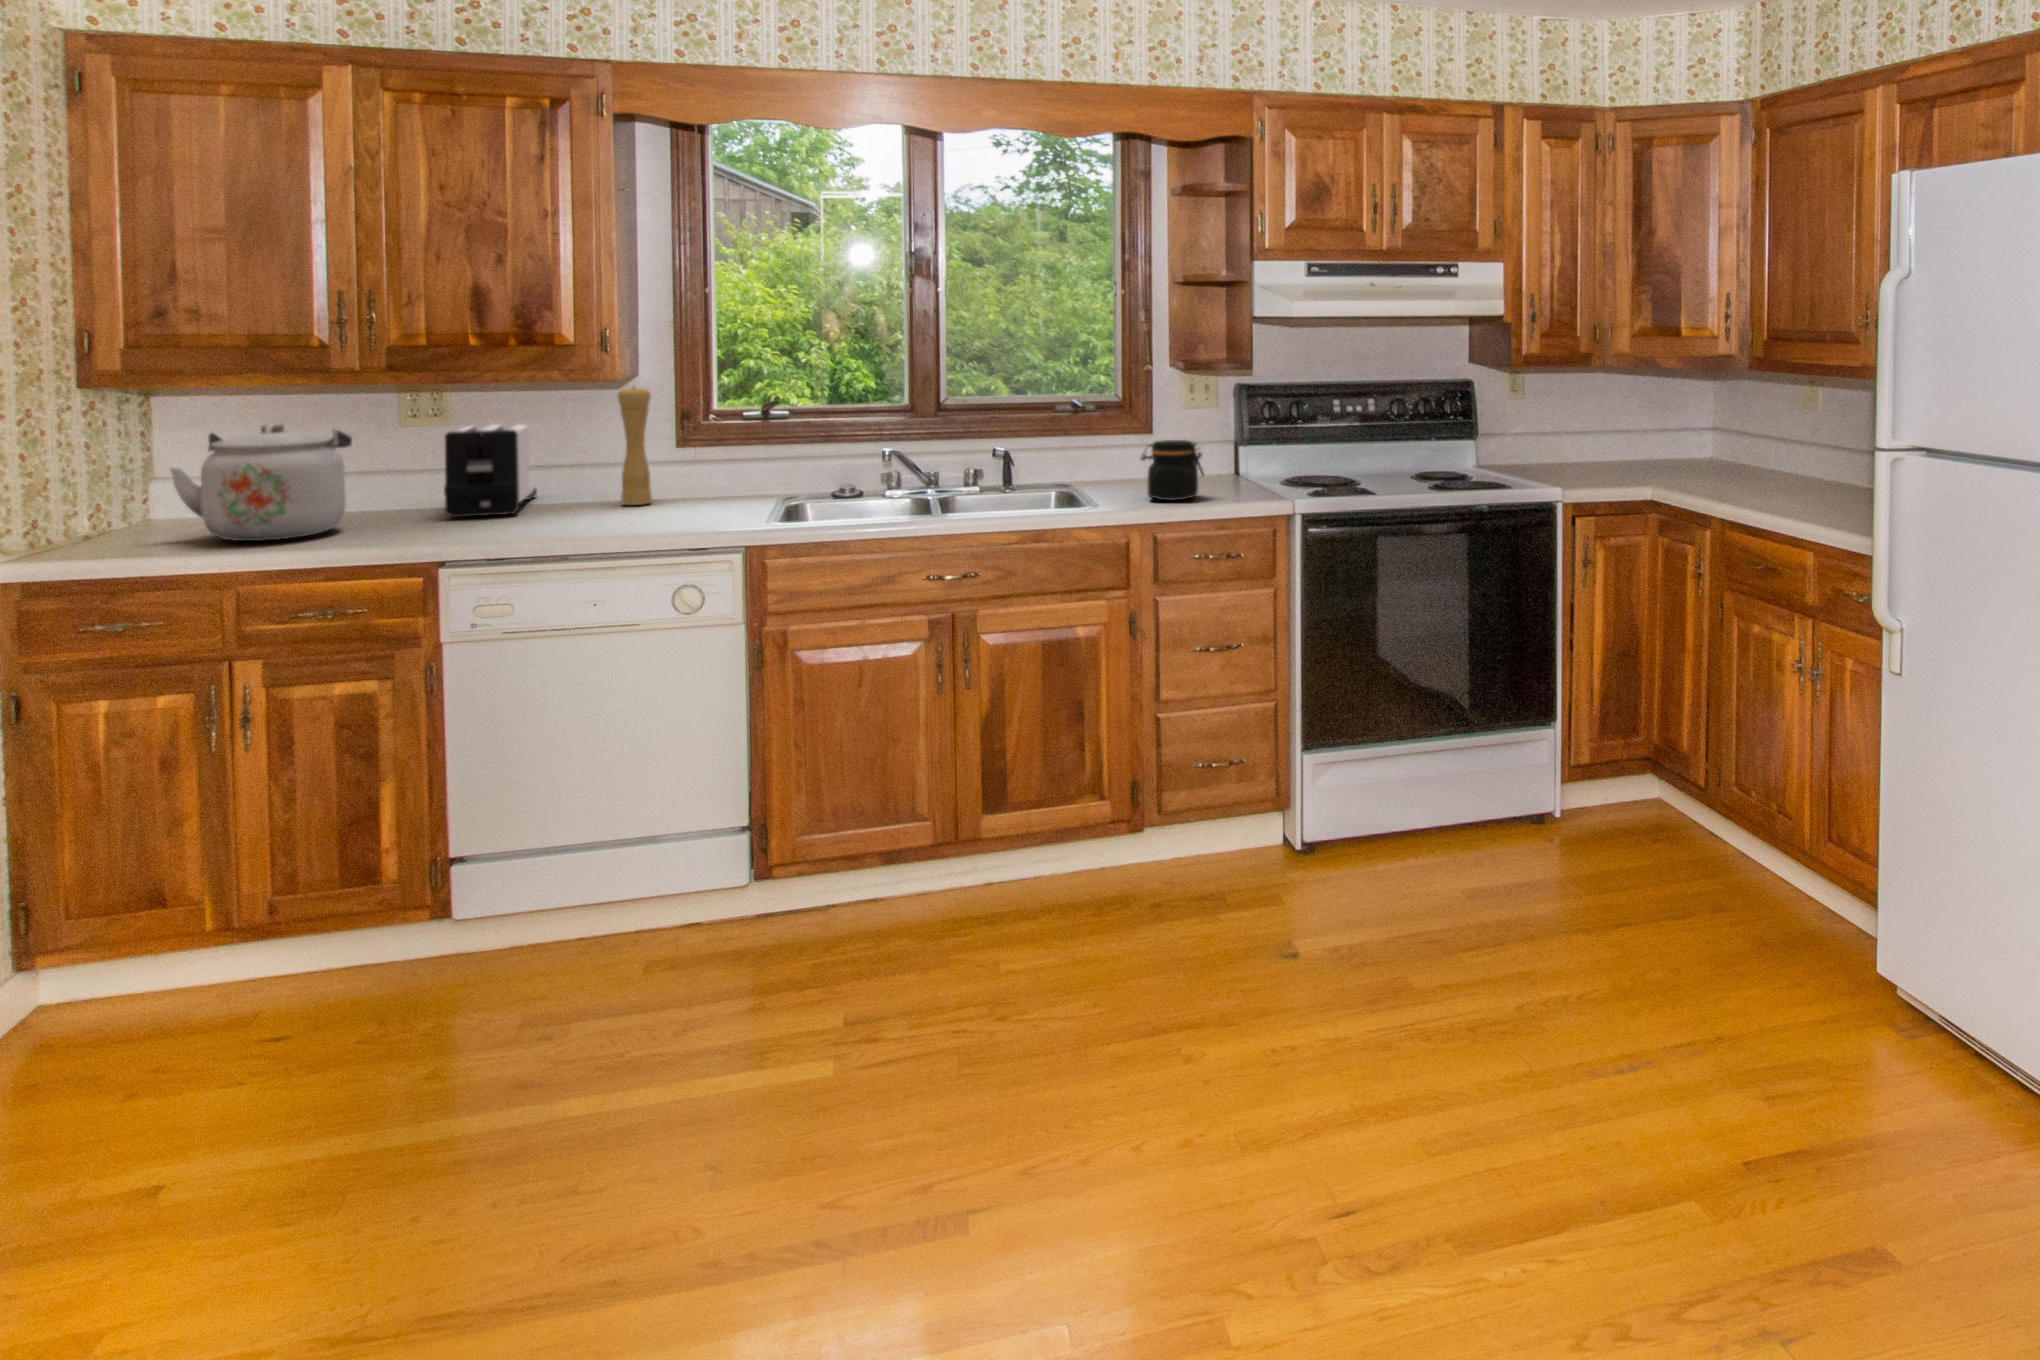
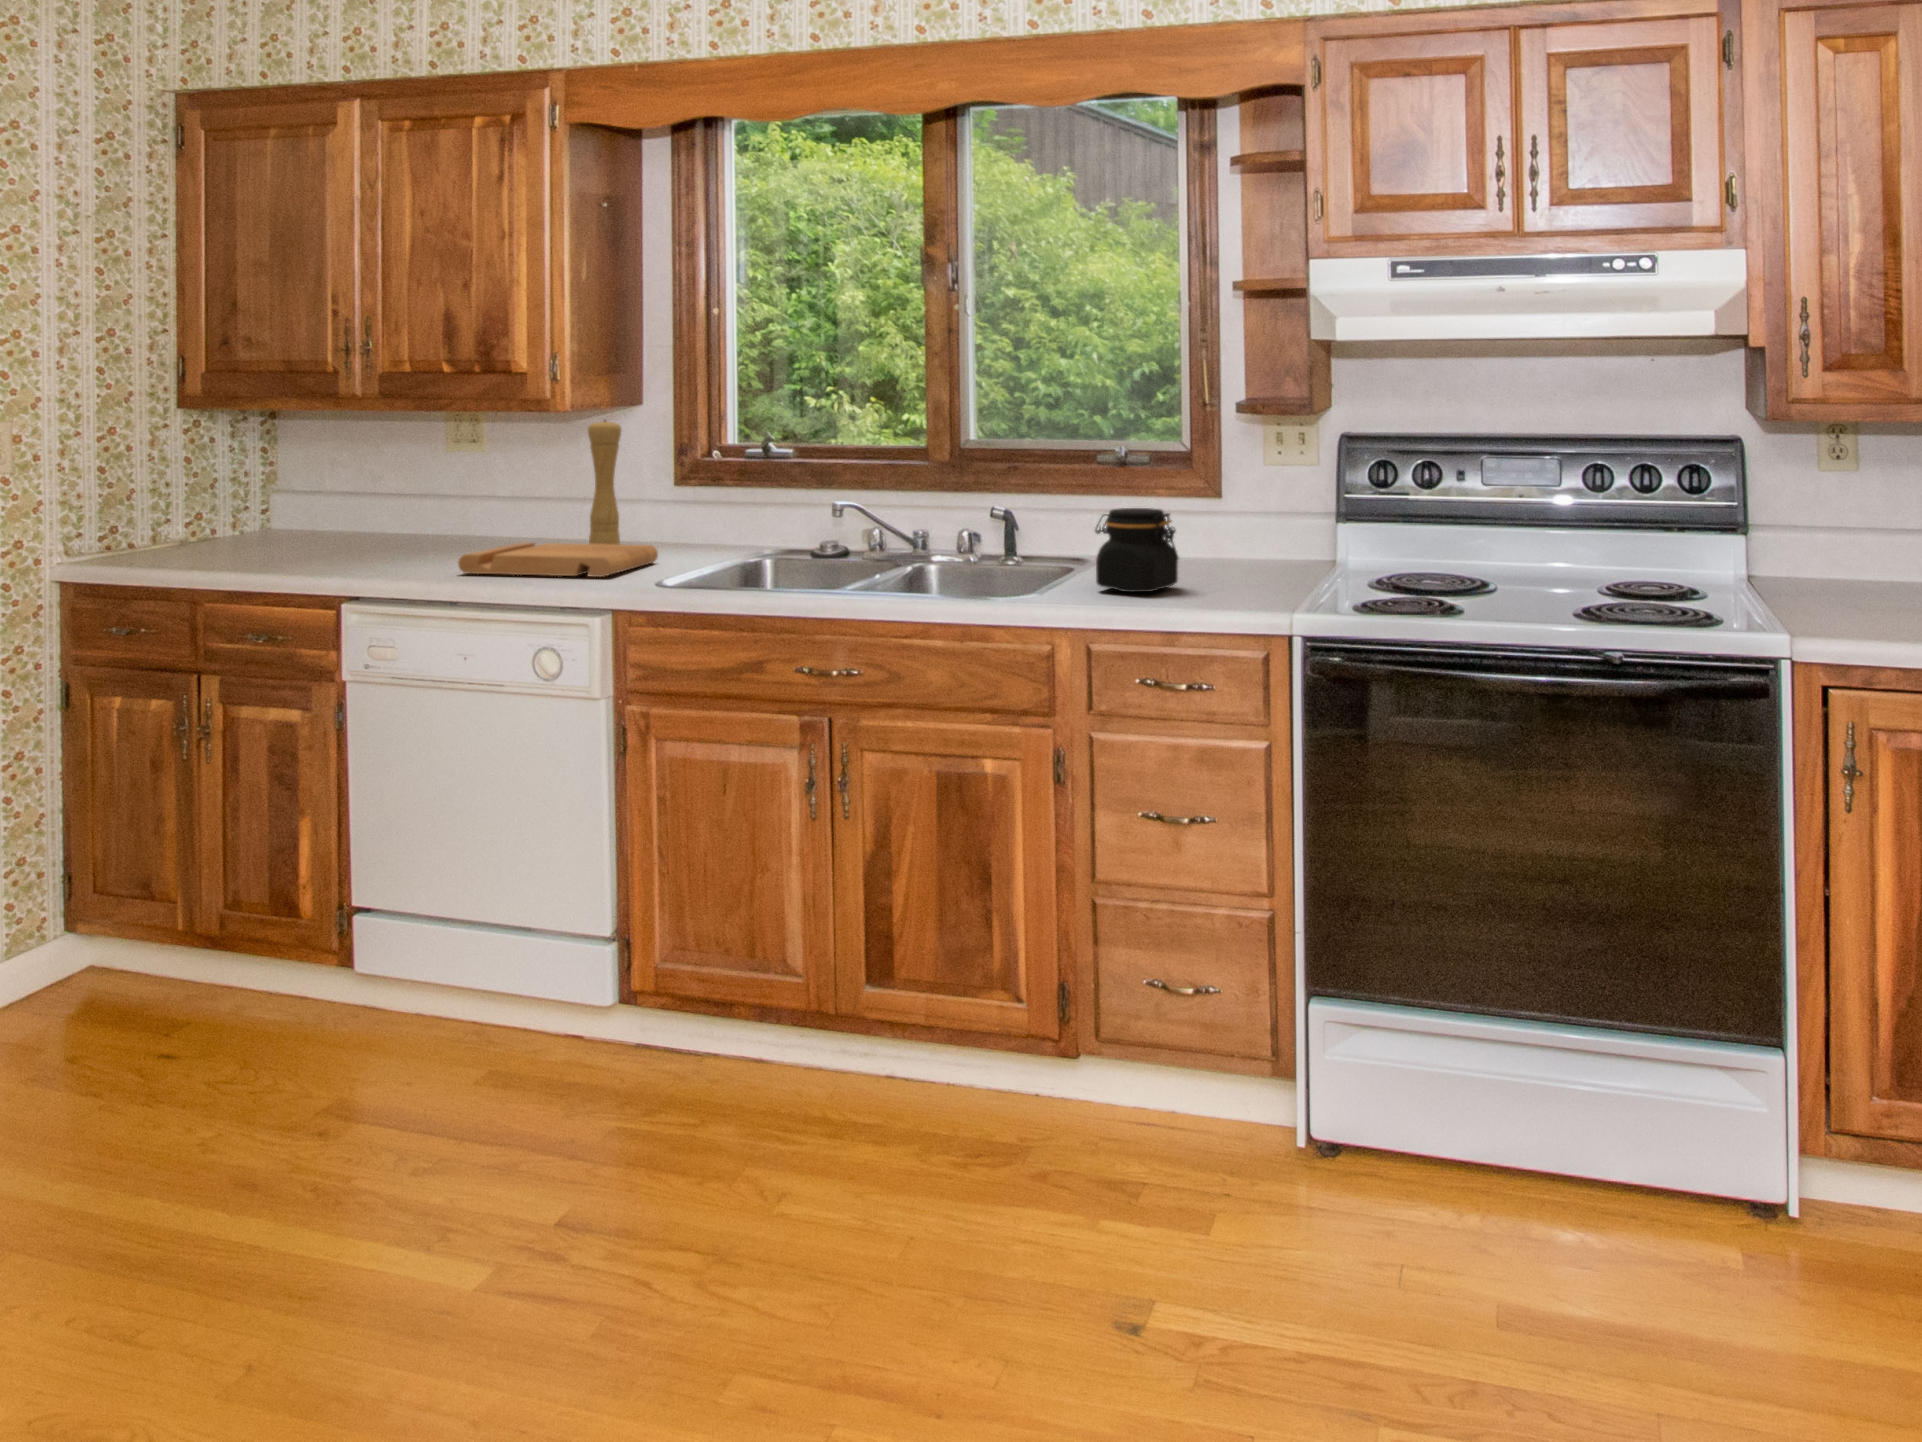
kettle: present [170,424,352,541] -> none [210,447,365,559]
toaster: present [444,425,537,517] -> none [426,455,555,550]
cutting board: none [558,496,730,533] -> present [458,543,658,577]

